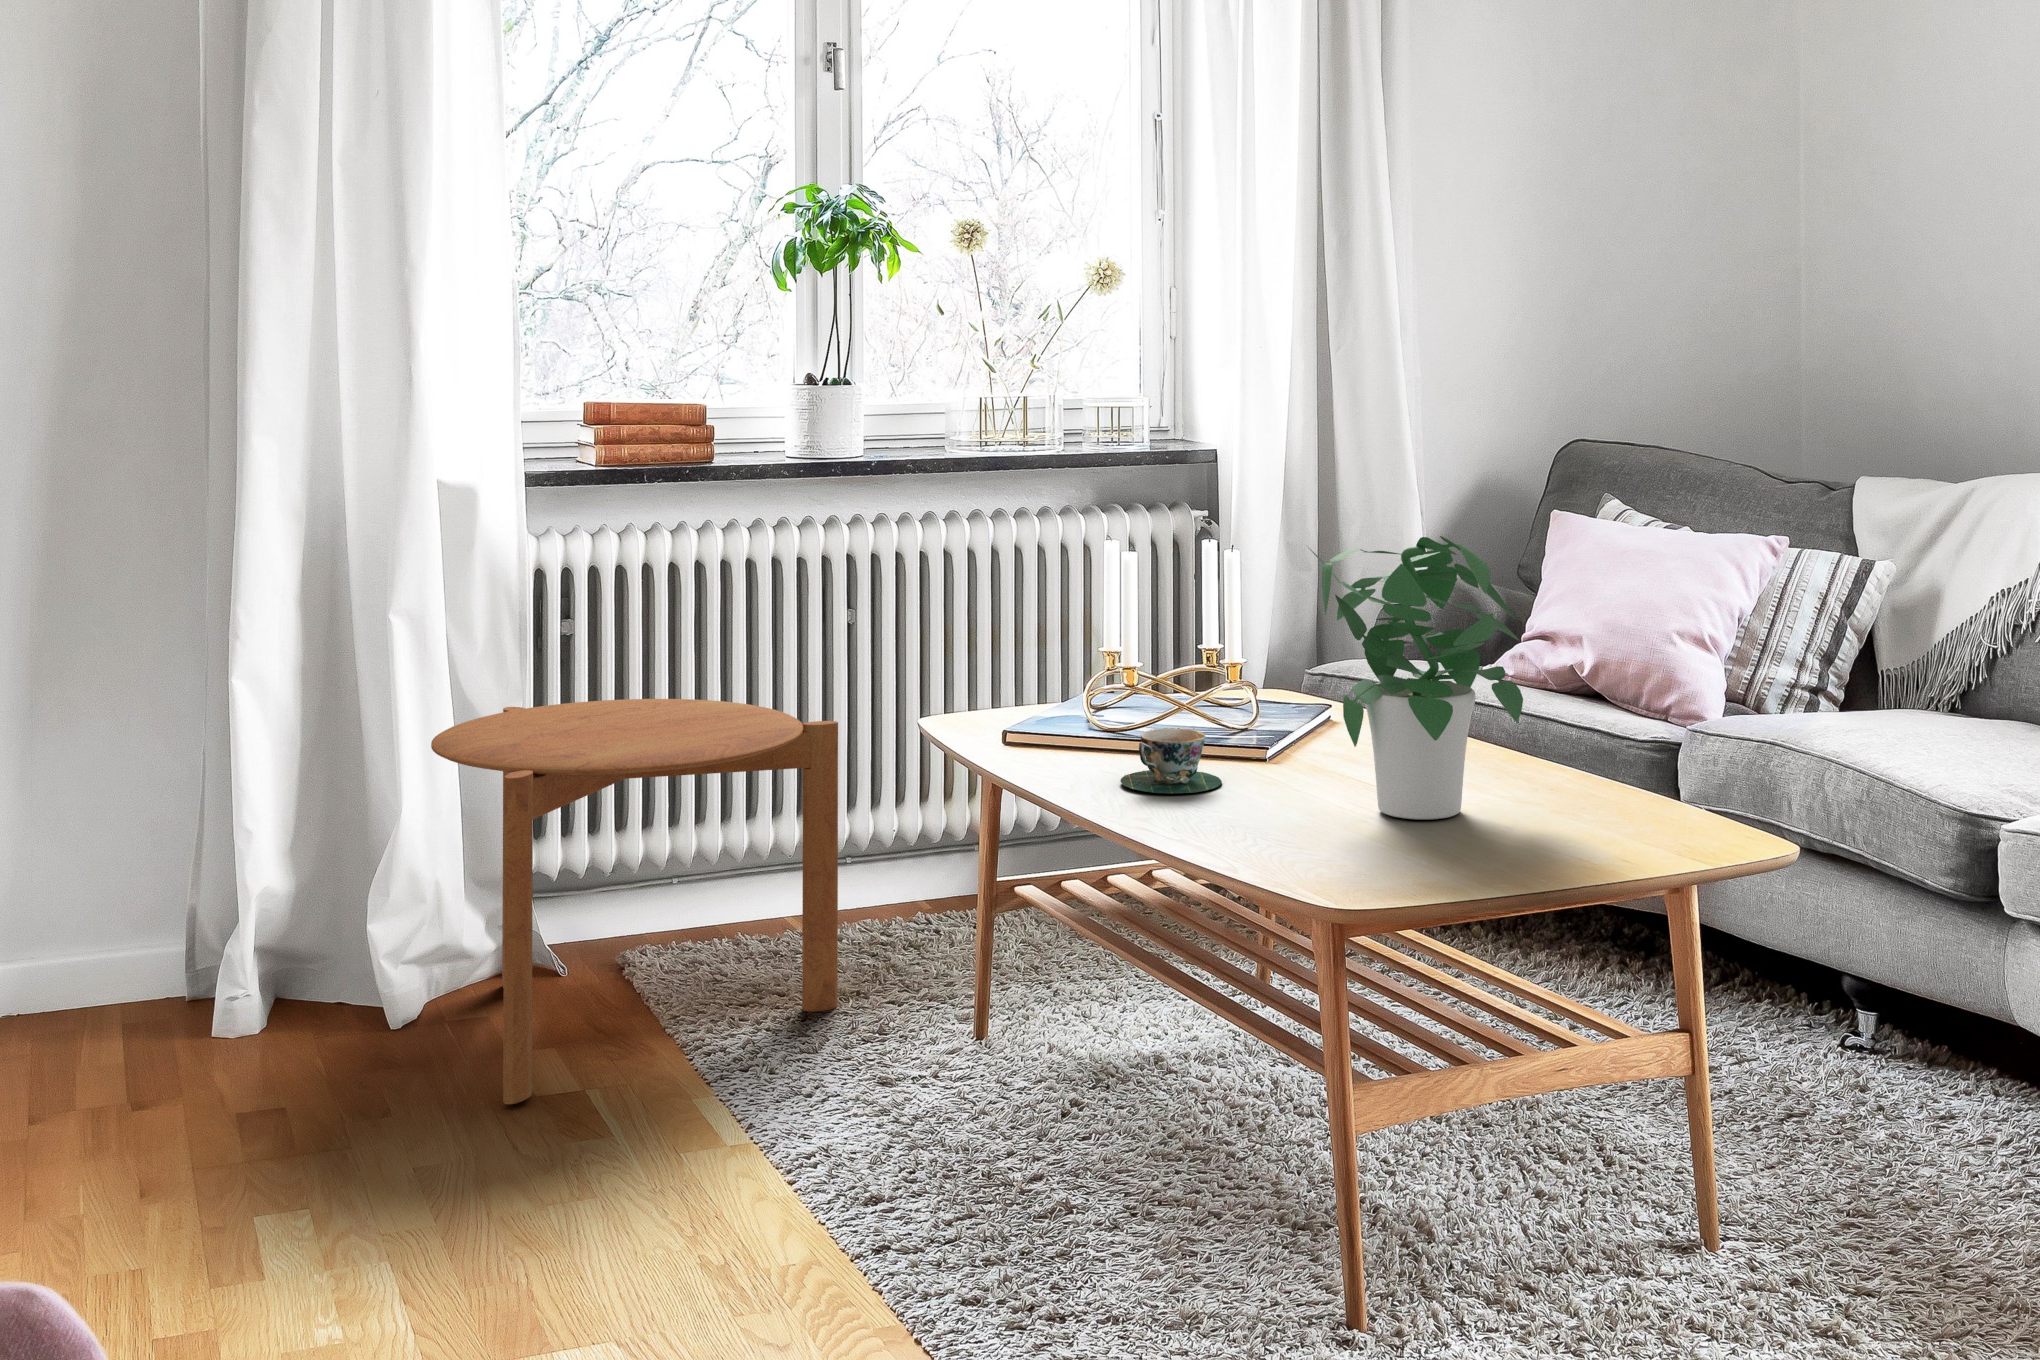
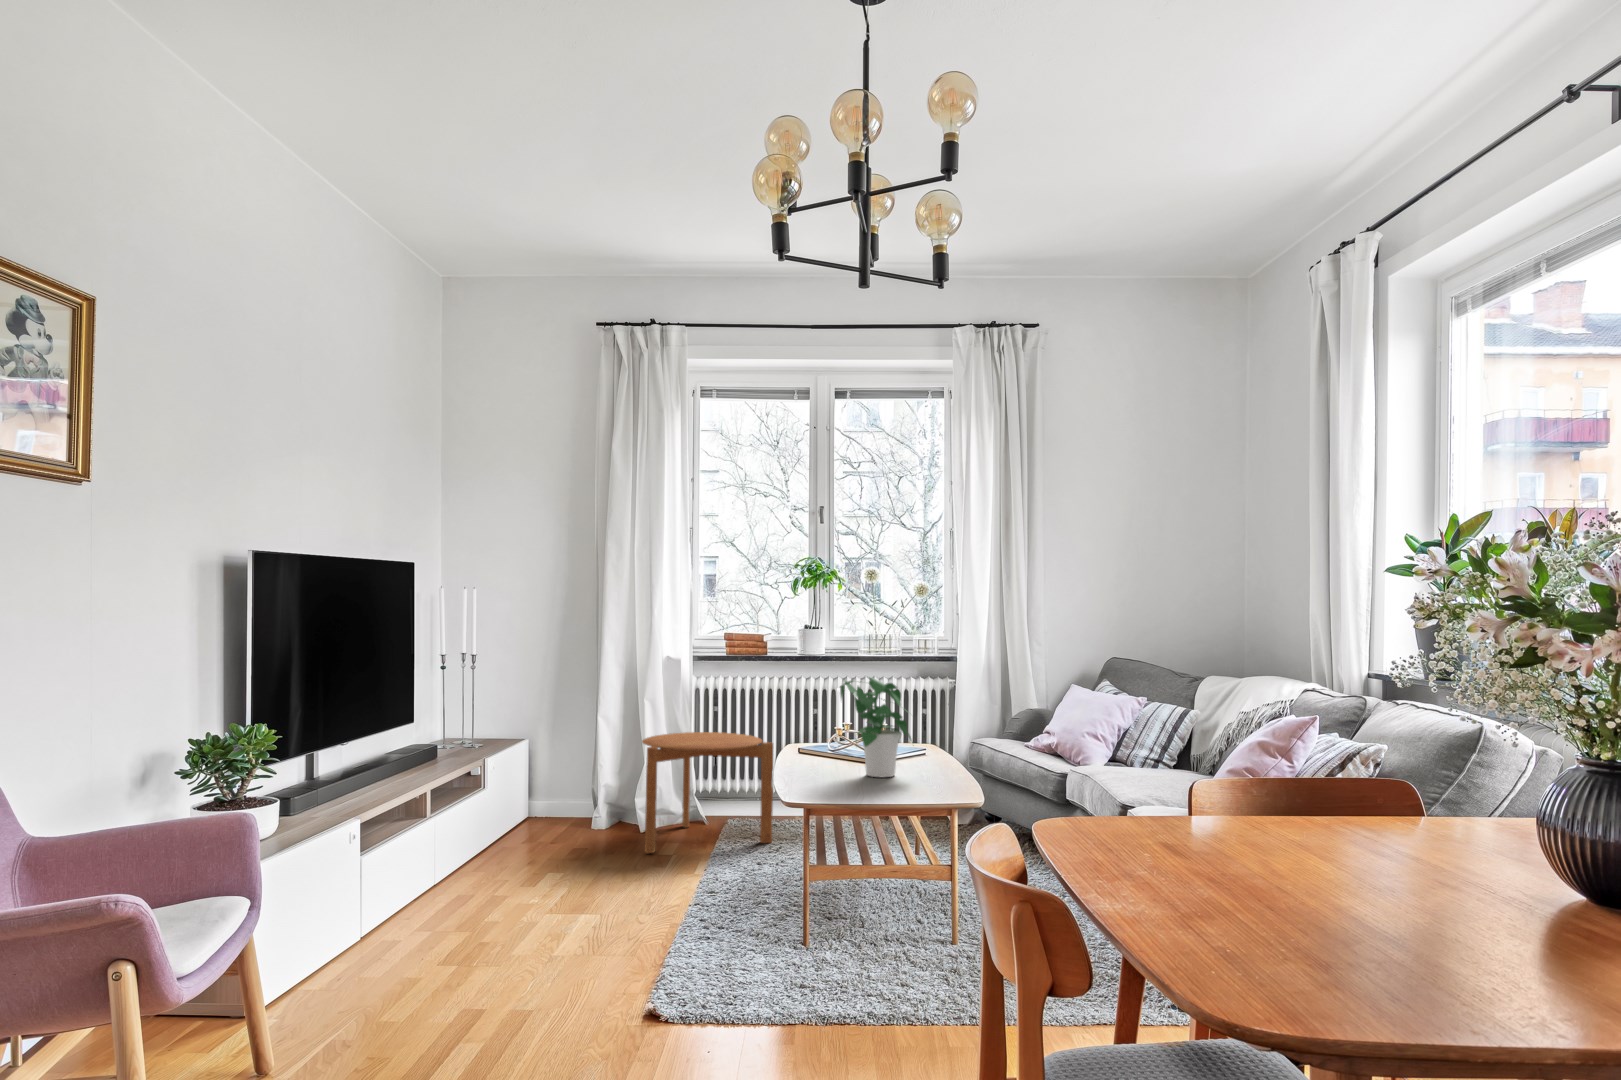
teacup: present [1120,728,1222,793] -> none [805,744,840,765]

